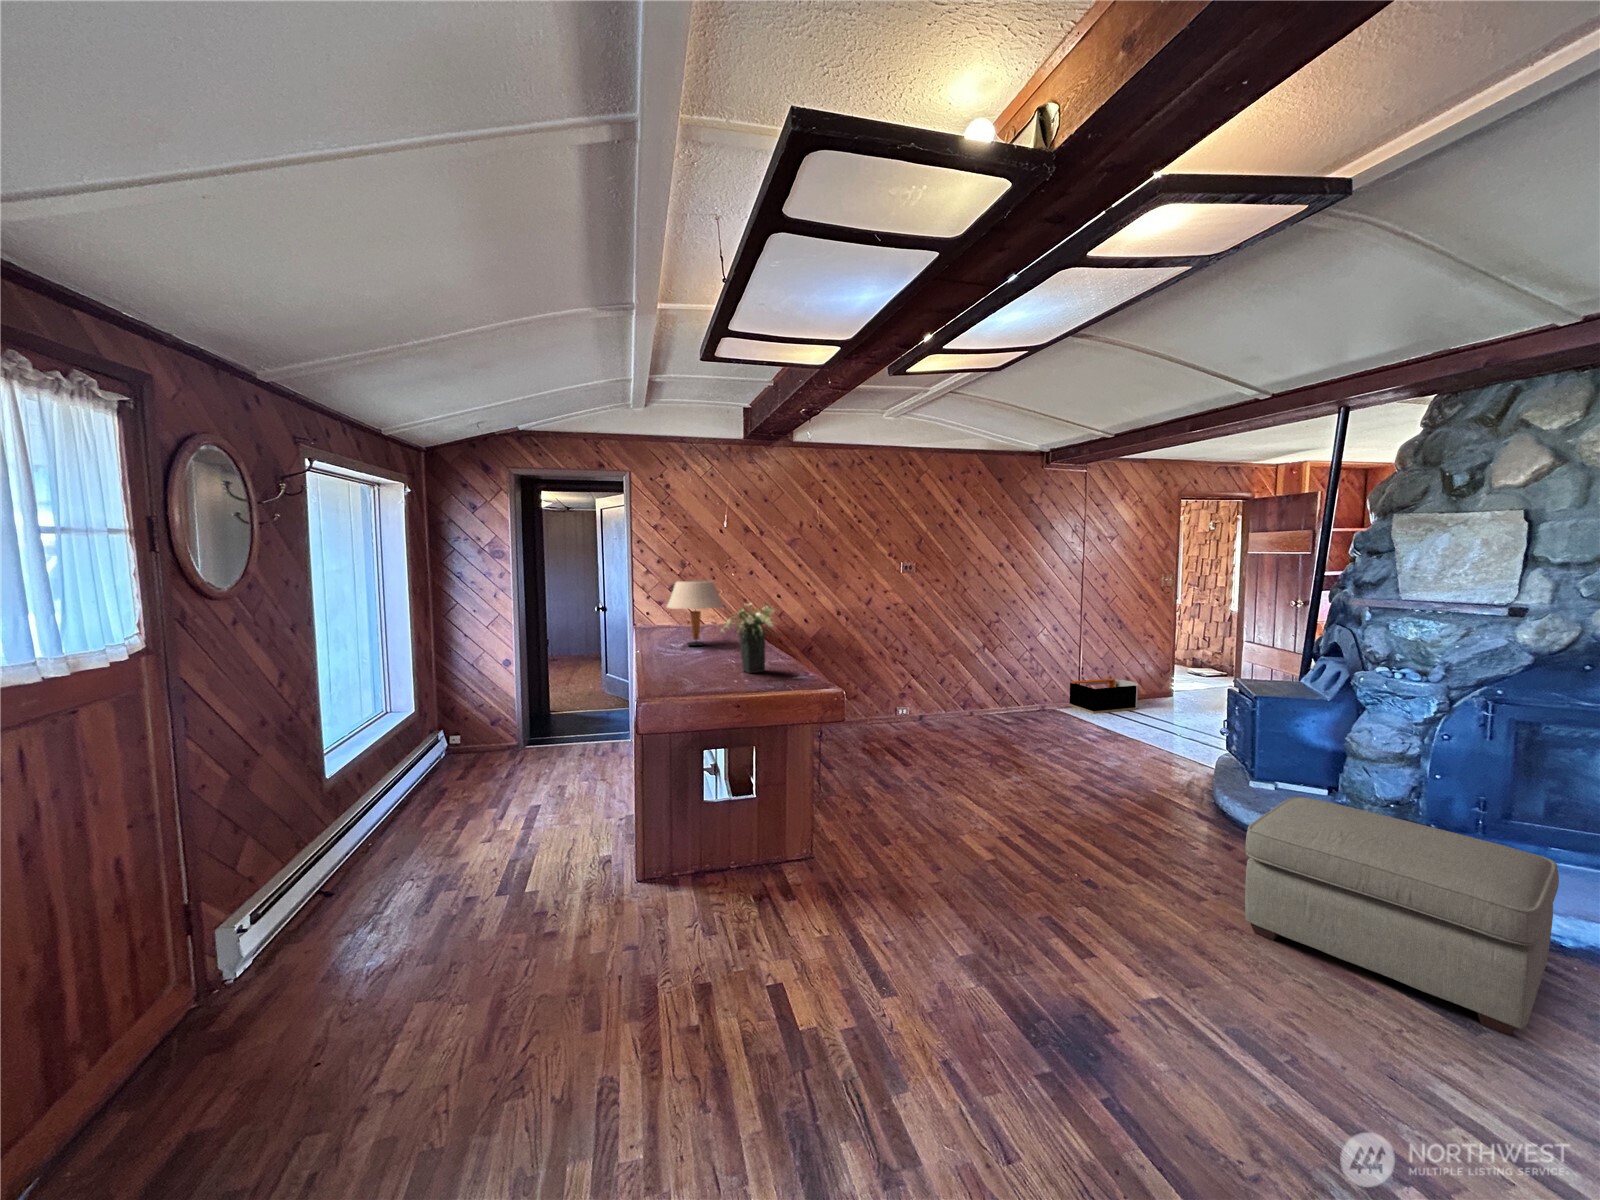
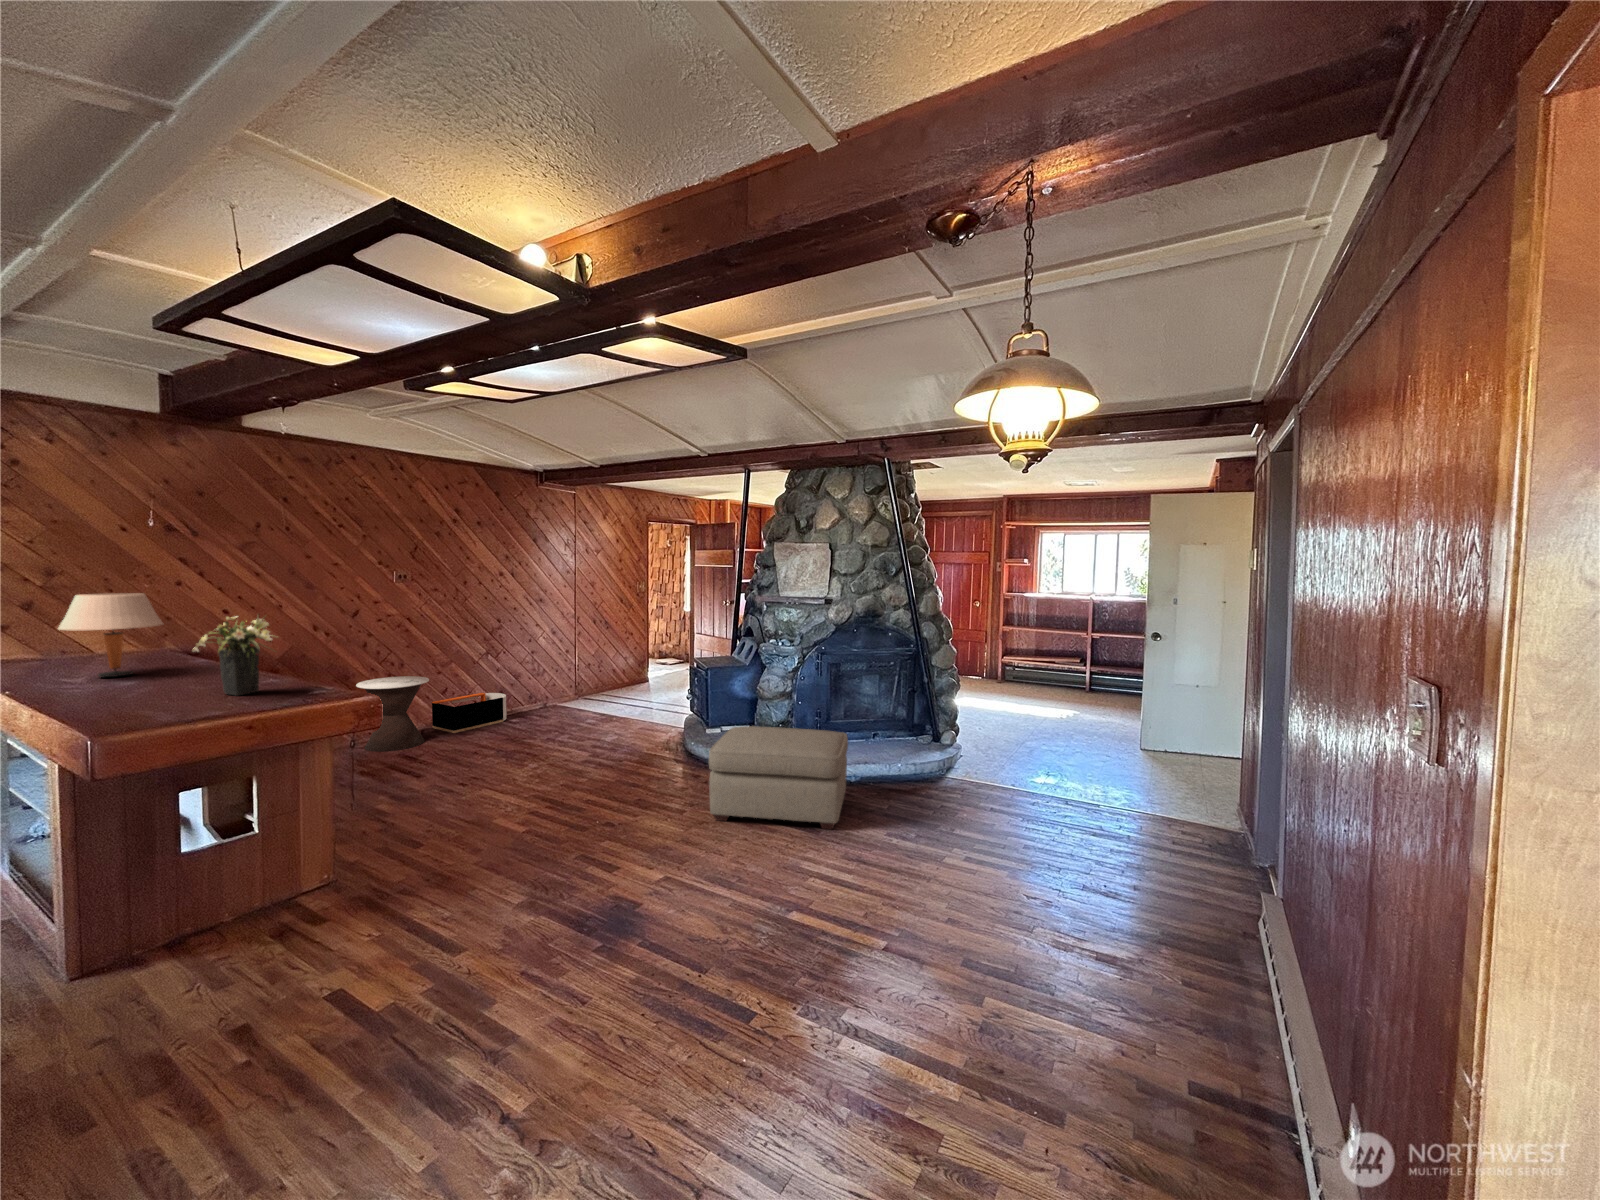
side table: none [865,663,925,734] -> present [356,676,429,752]
storage bin: present [1069,678,1138,714] -> present [432,693,506,733]

